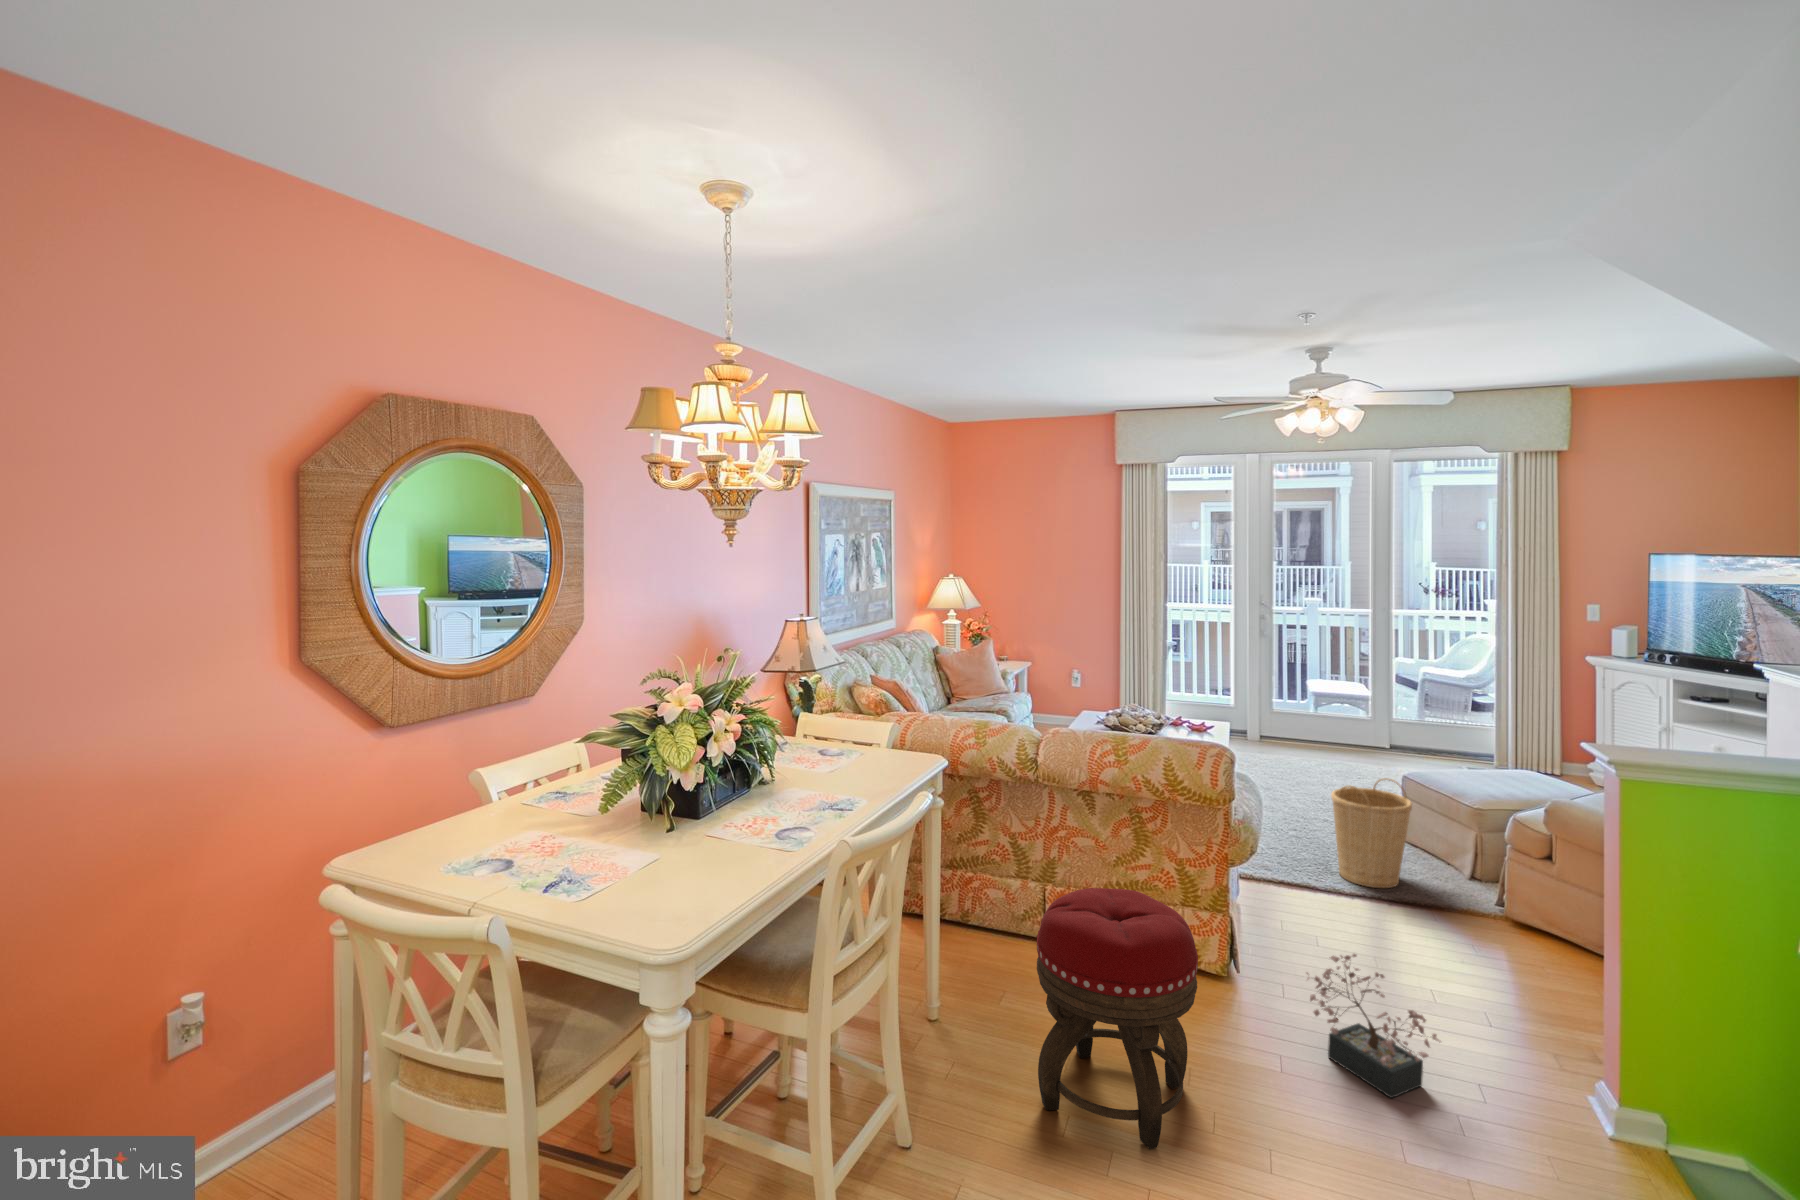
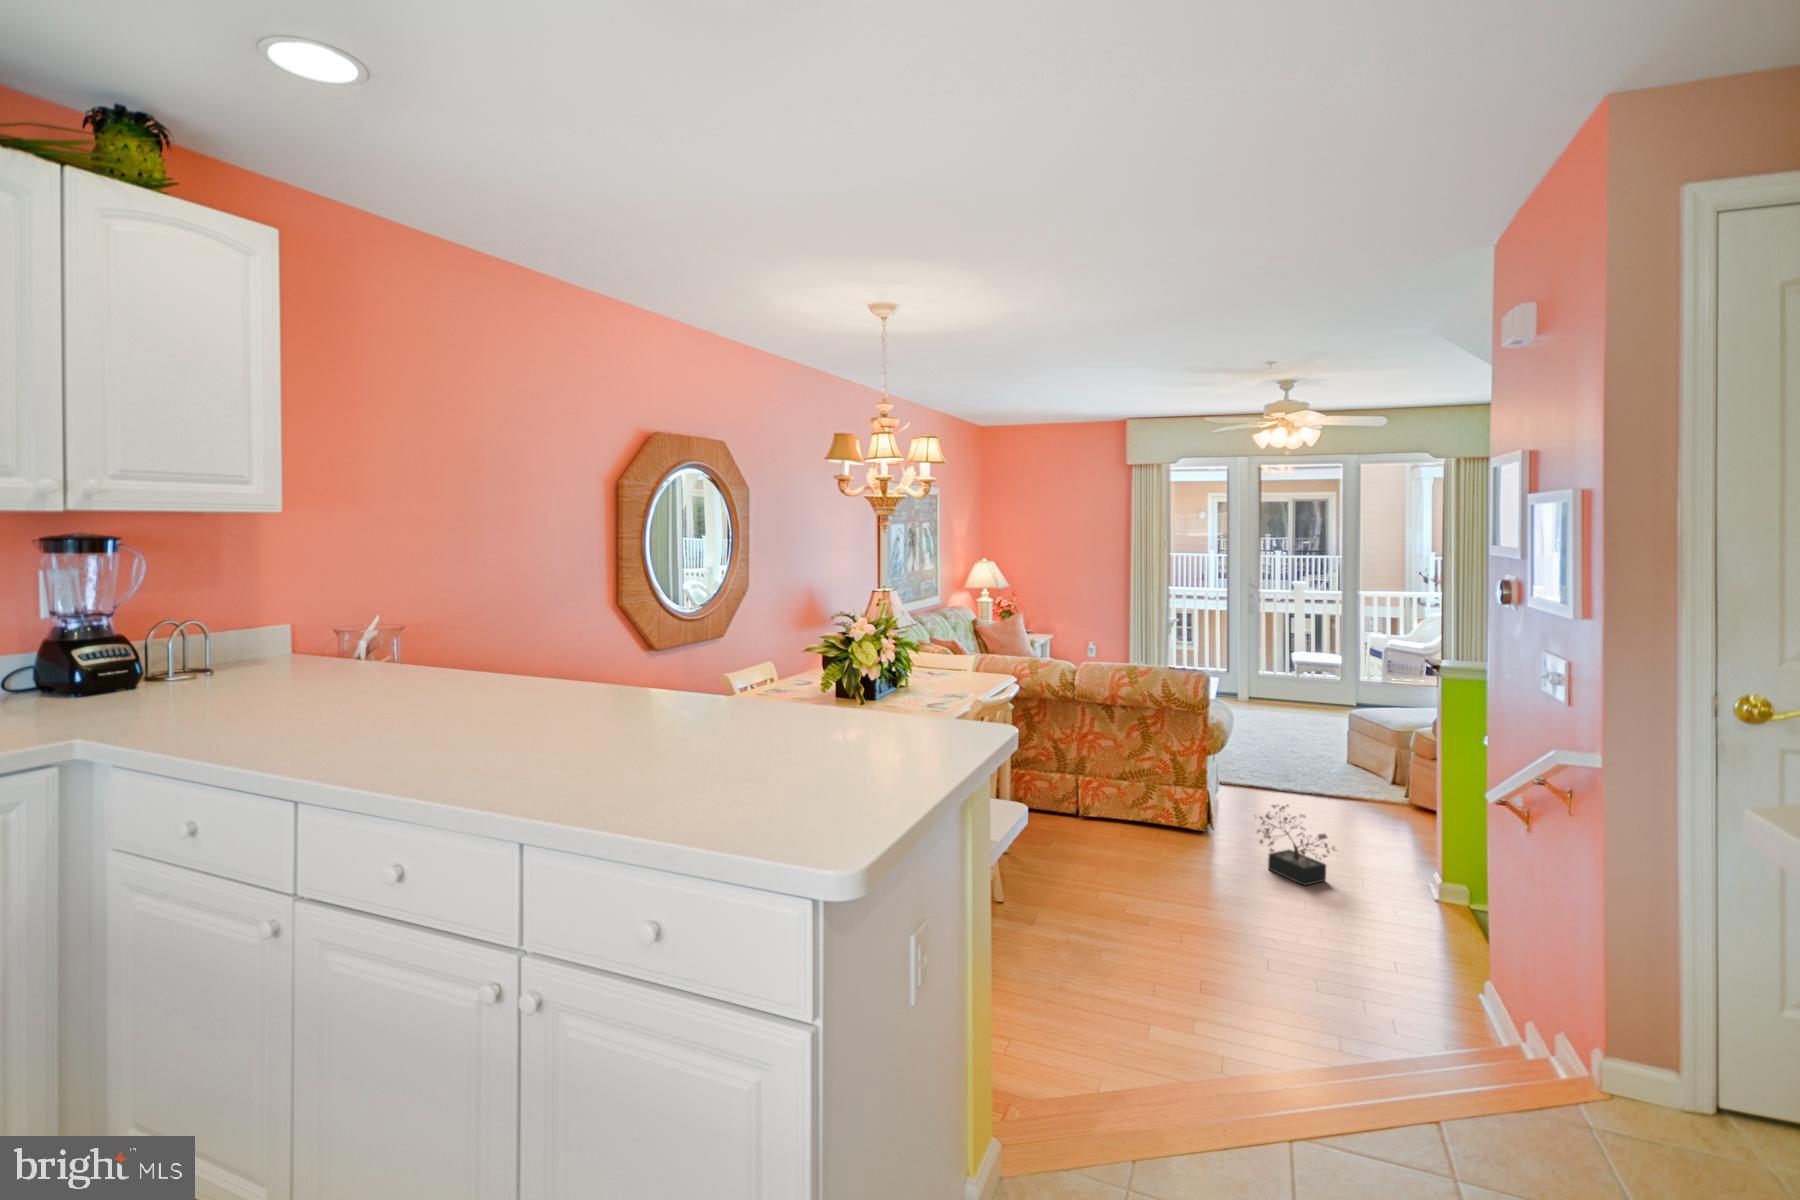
basket: present [1331,778,1412,888] -> none [1291,710,1350,790]
footstool: present [1037,888,1198,1149] -> none [1079,757,1181,905]

